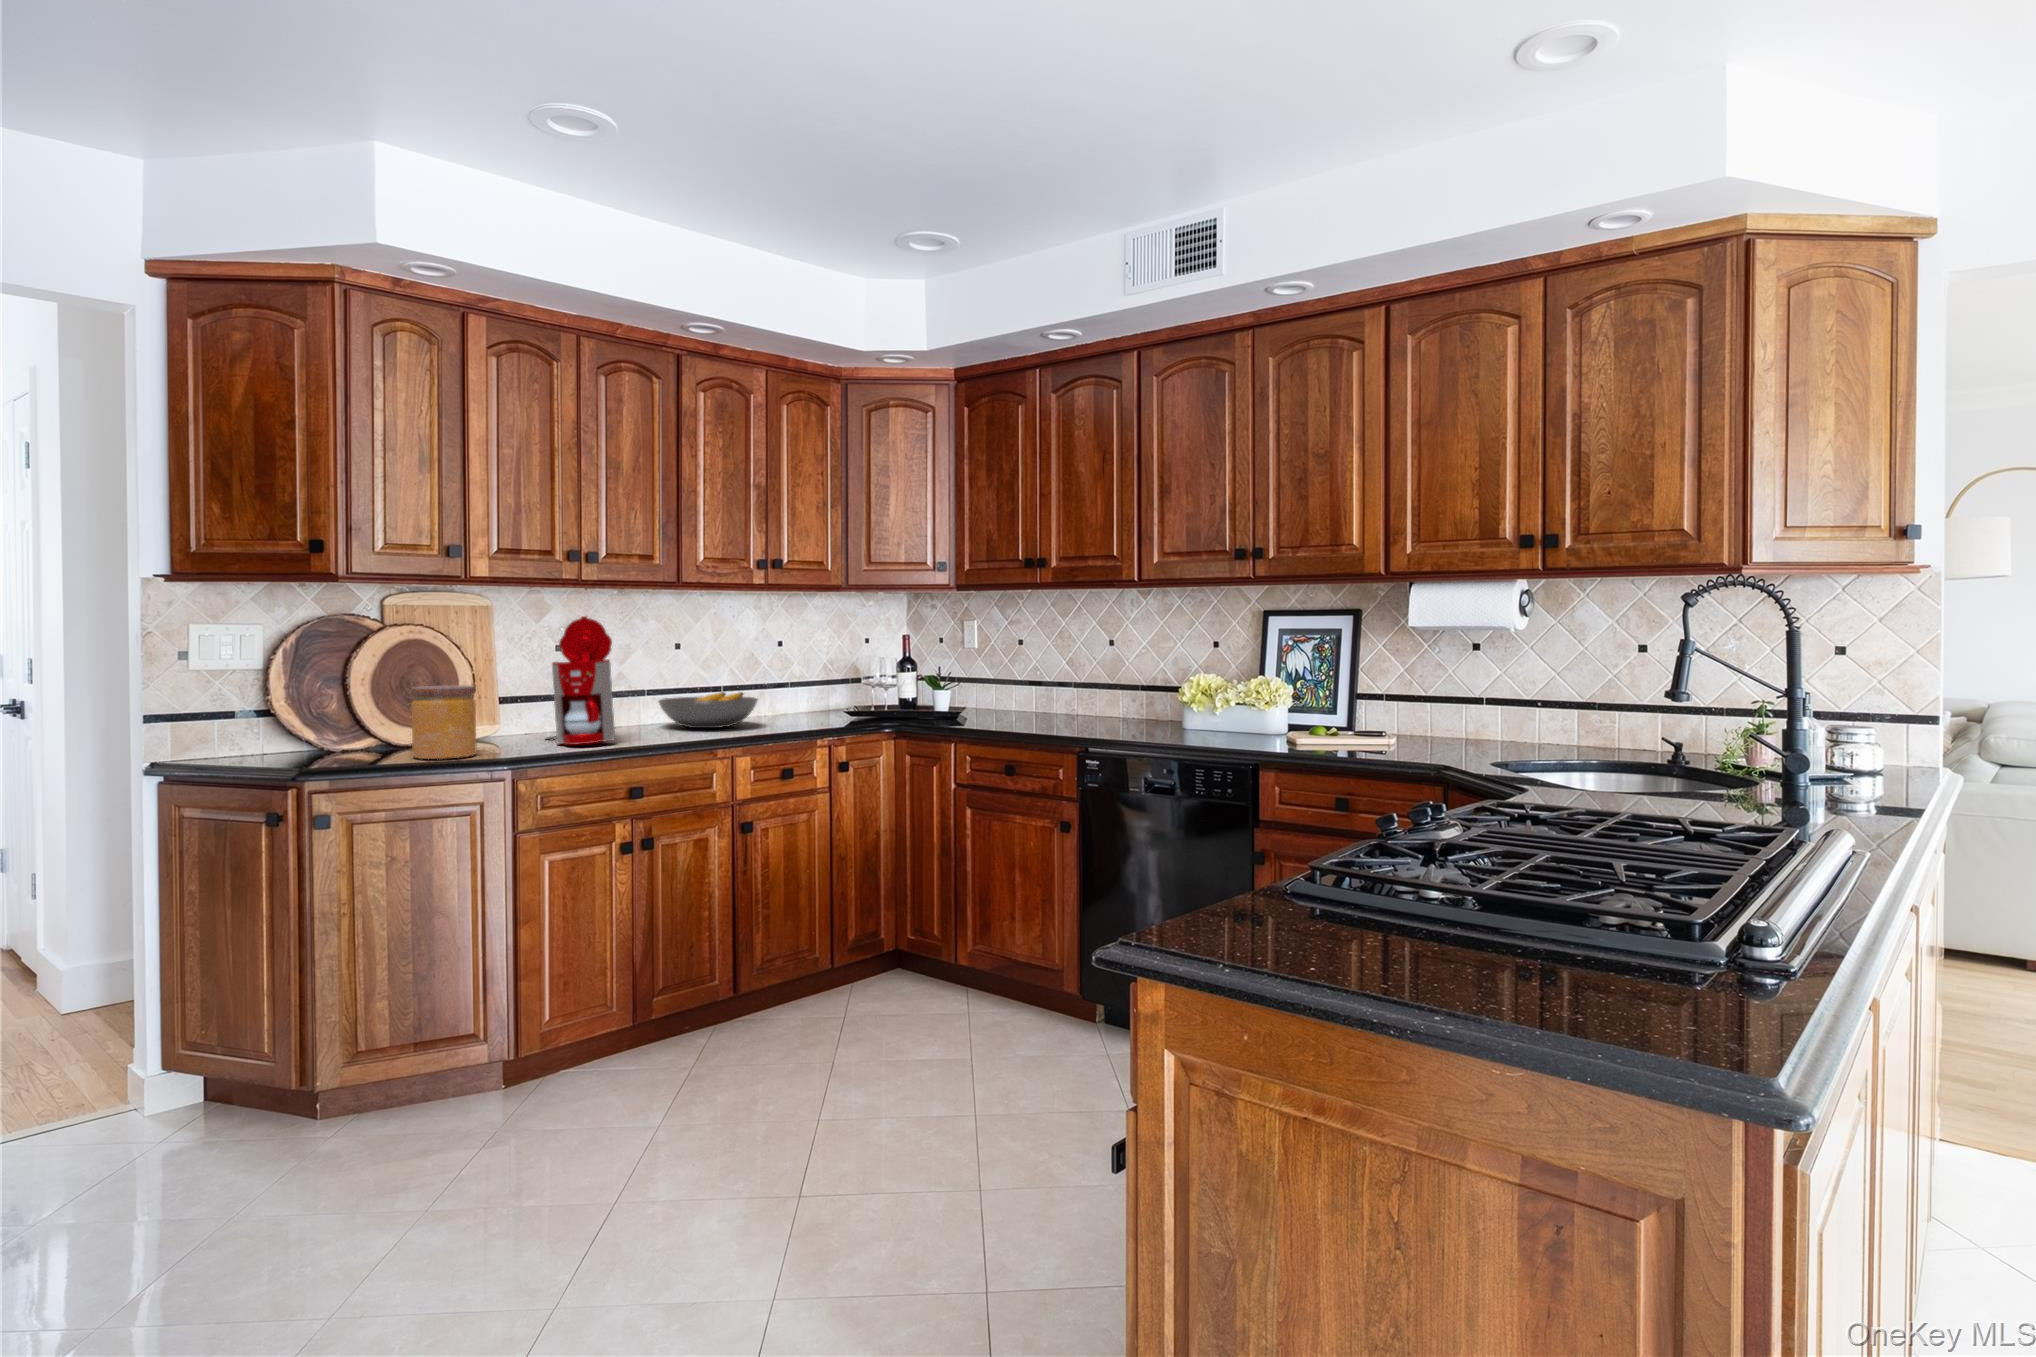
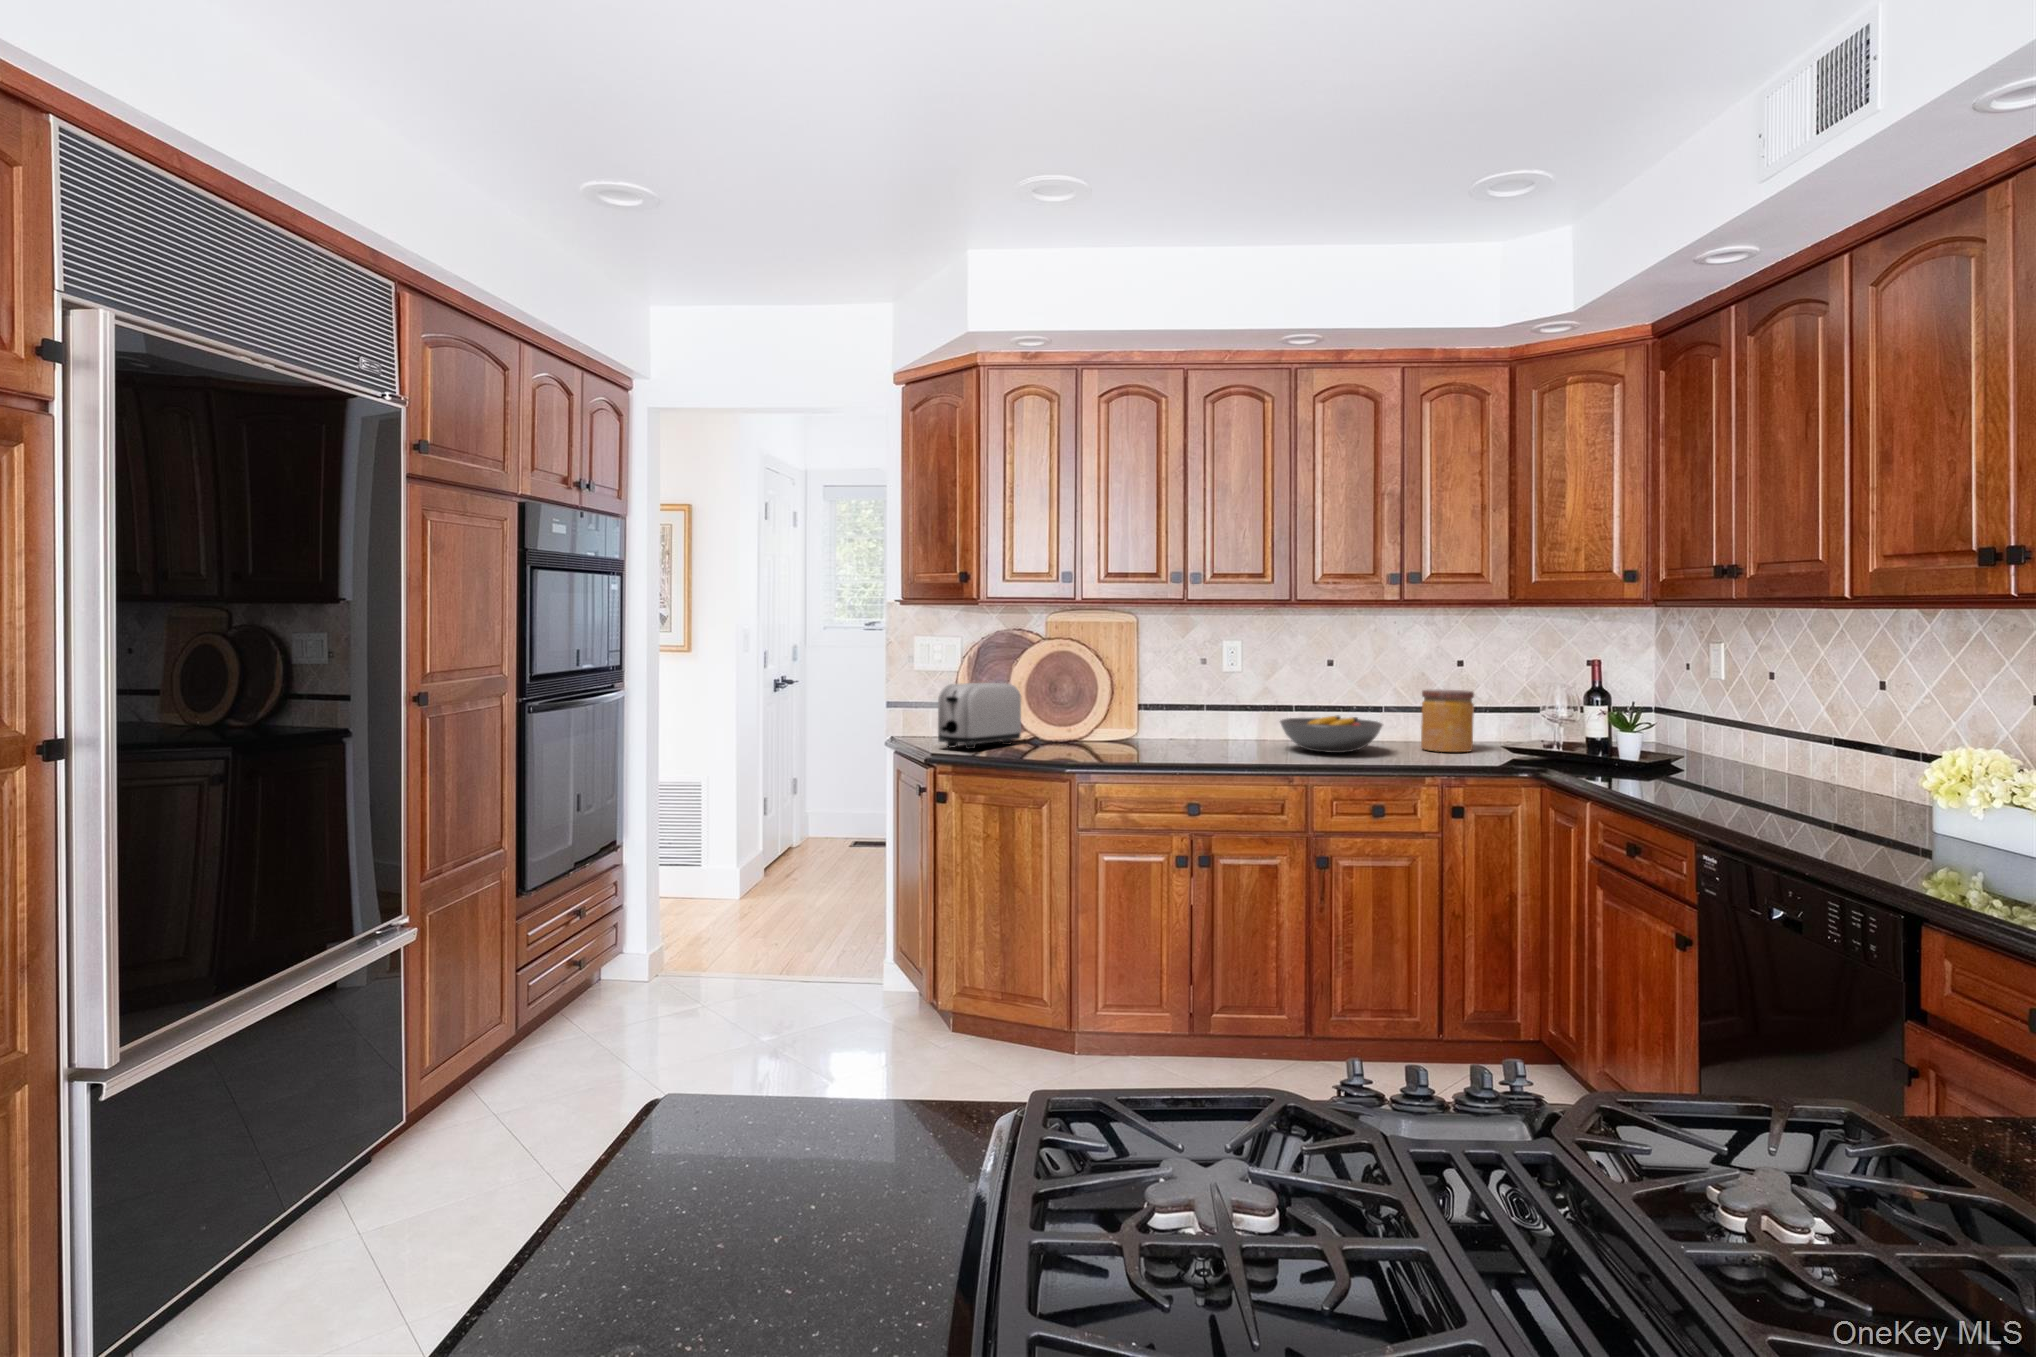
coffee maker: present [546,616,615,745] -> none [1148,635,1225,757]
toaster: none [269,677,365,760] -> present [938,683,1021,749]
jar: present [411,685,477,759] -> present [1421,690,1474,752]

